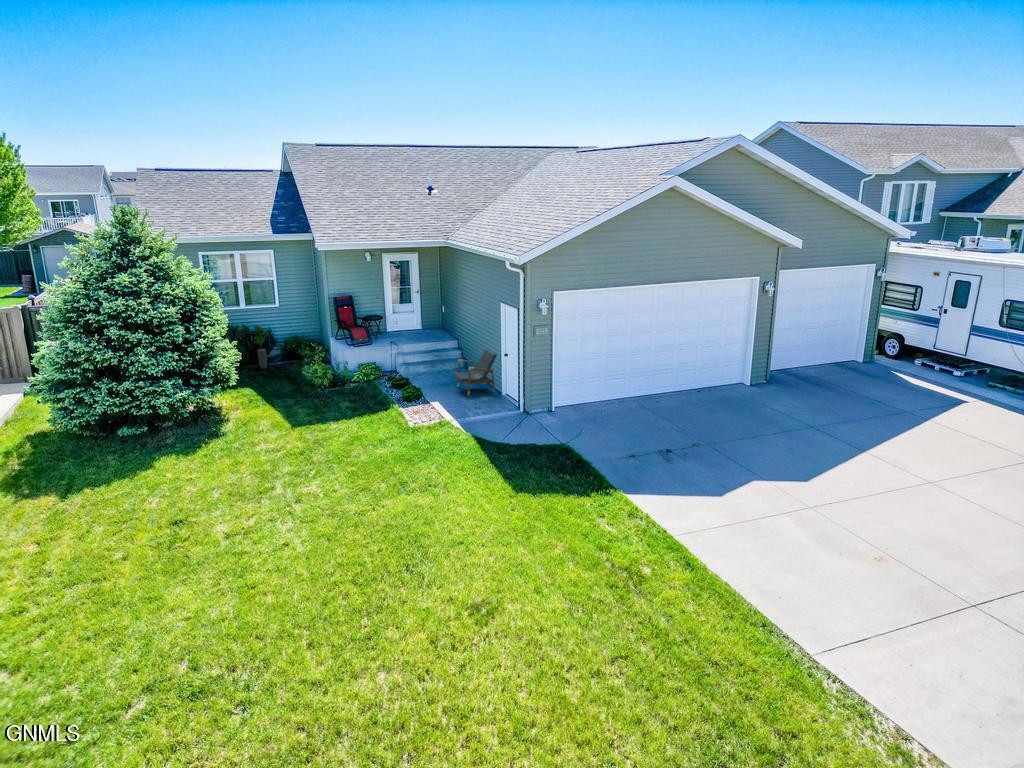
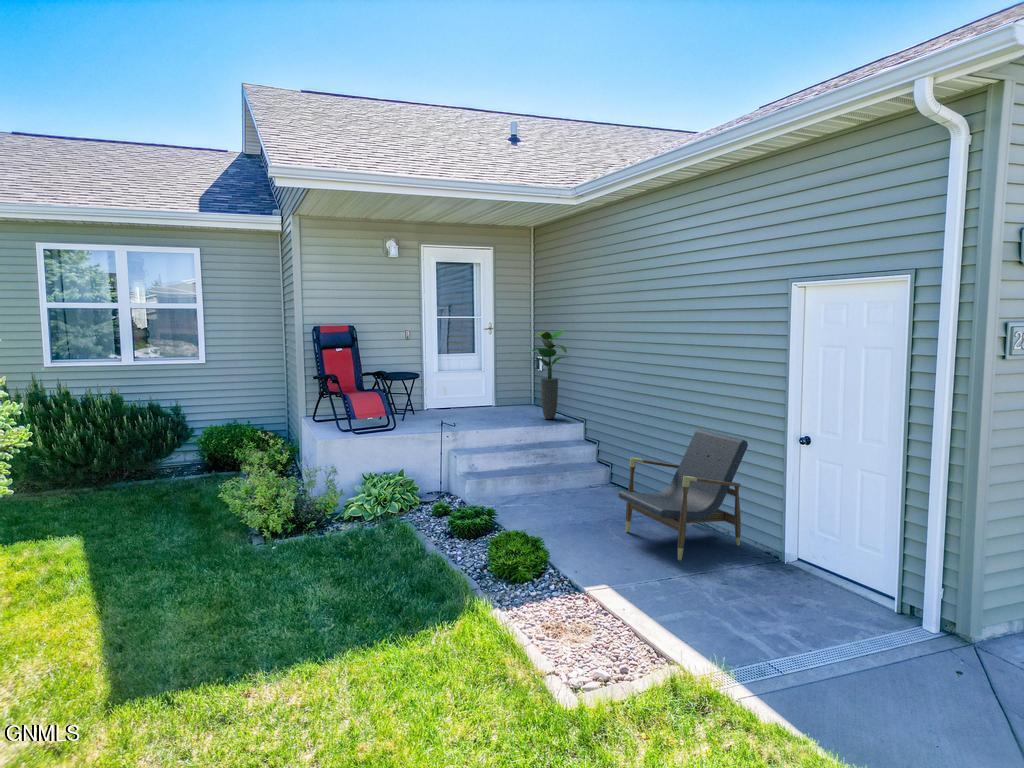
potted plant: present [254,326,269,369] -> present [532,330,568,419]

